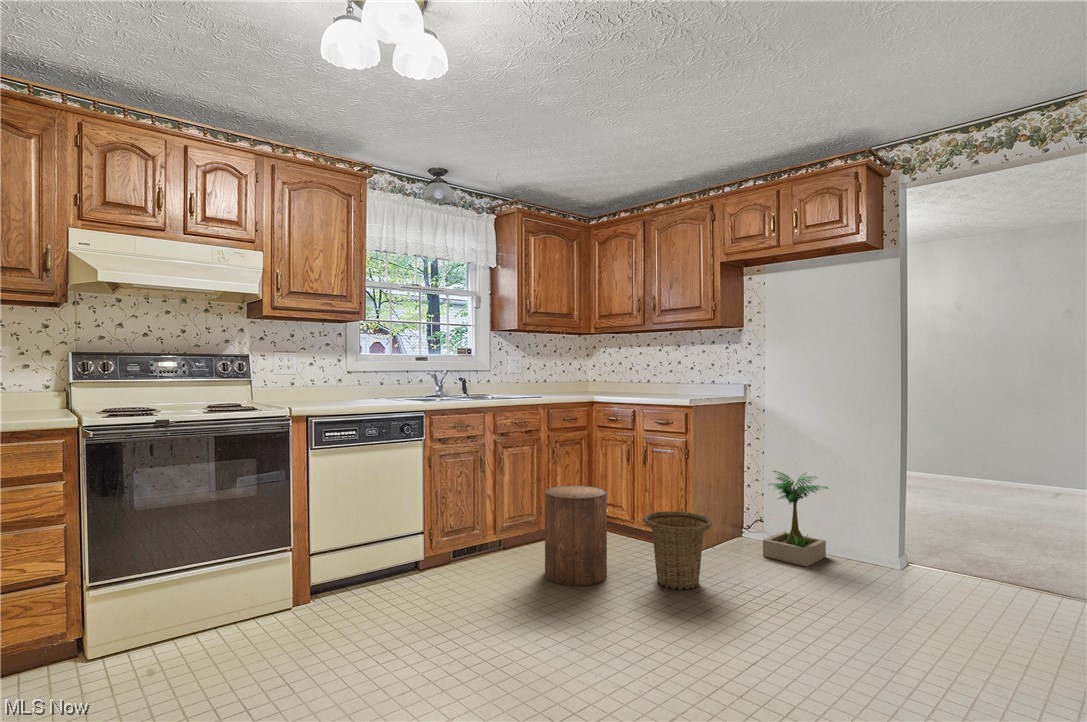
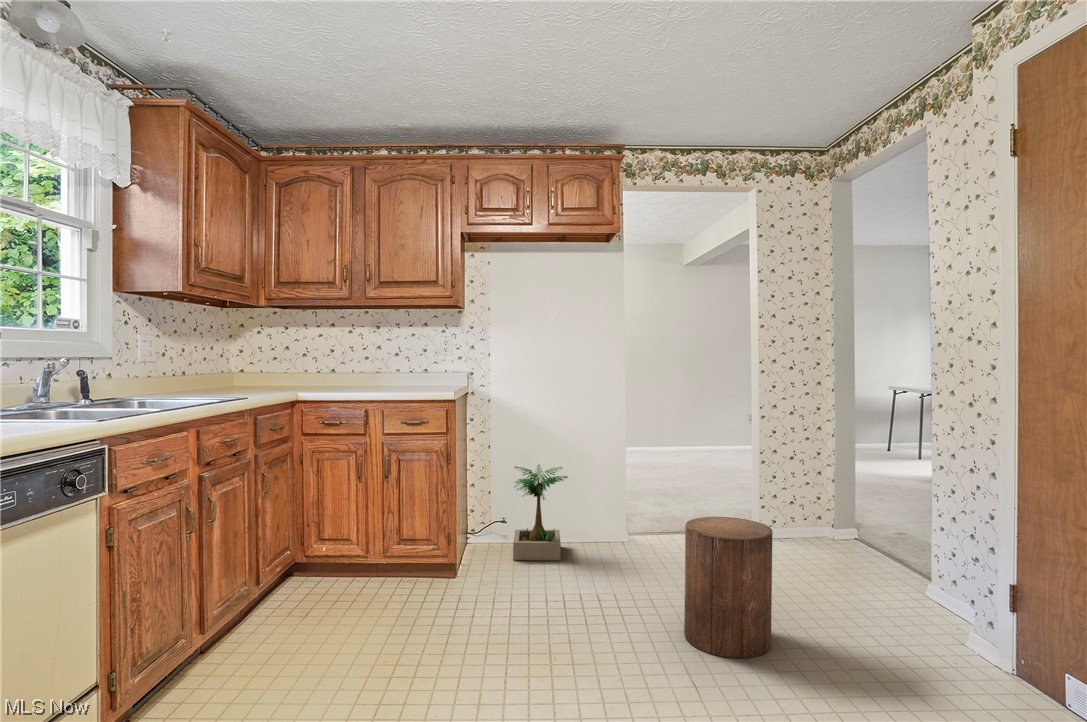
stool: present [545,486,607,586] -> present [684,517,773,658]
basket: present [644,511,712,589] -> none [444,528,524,624]

